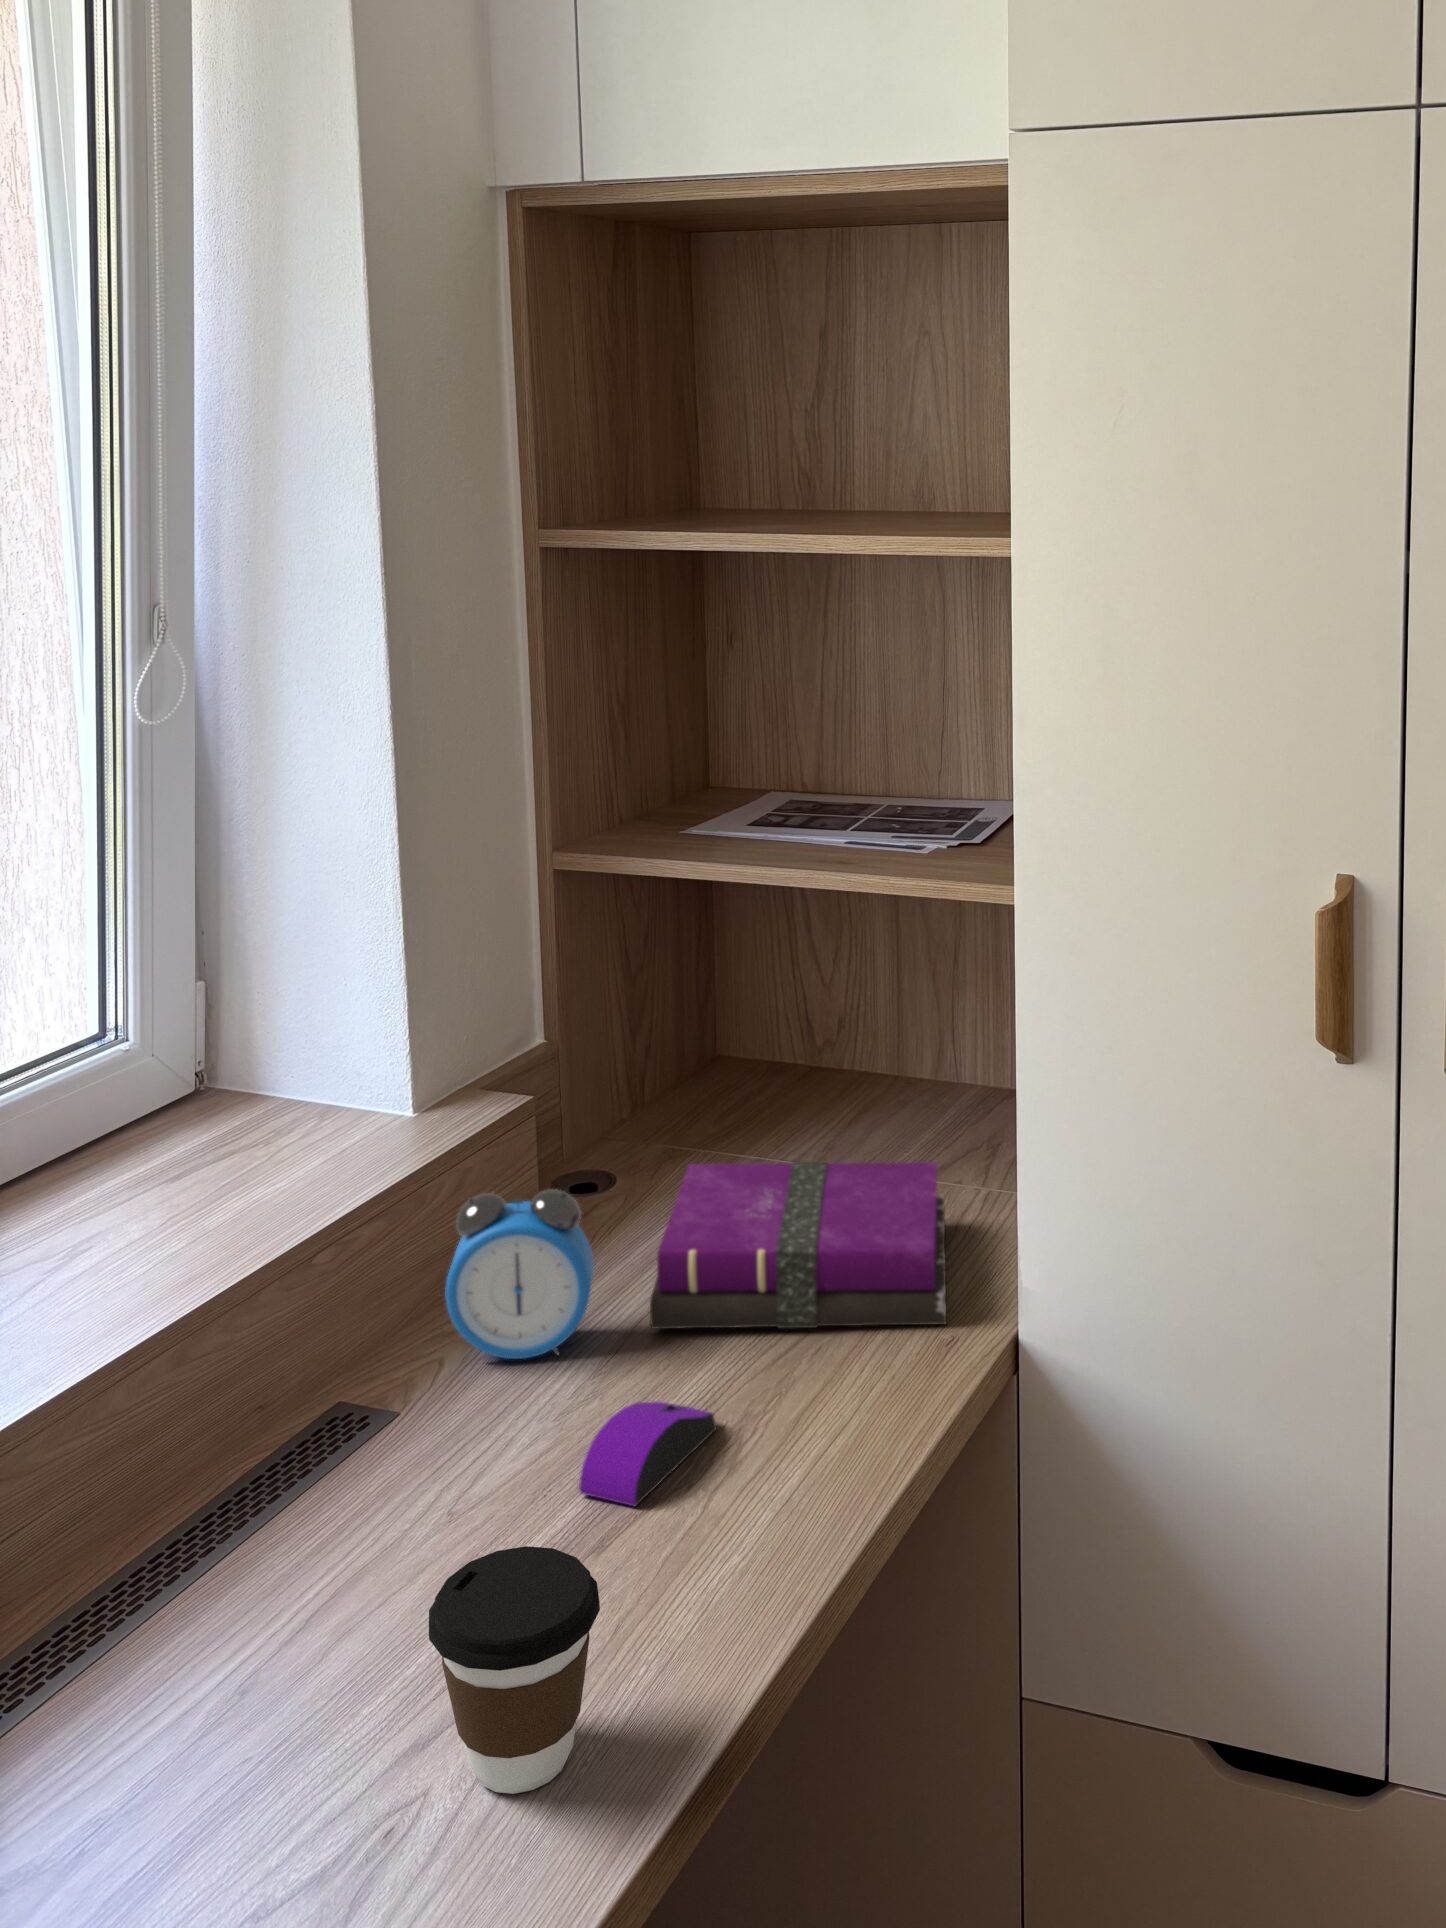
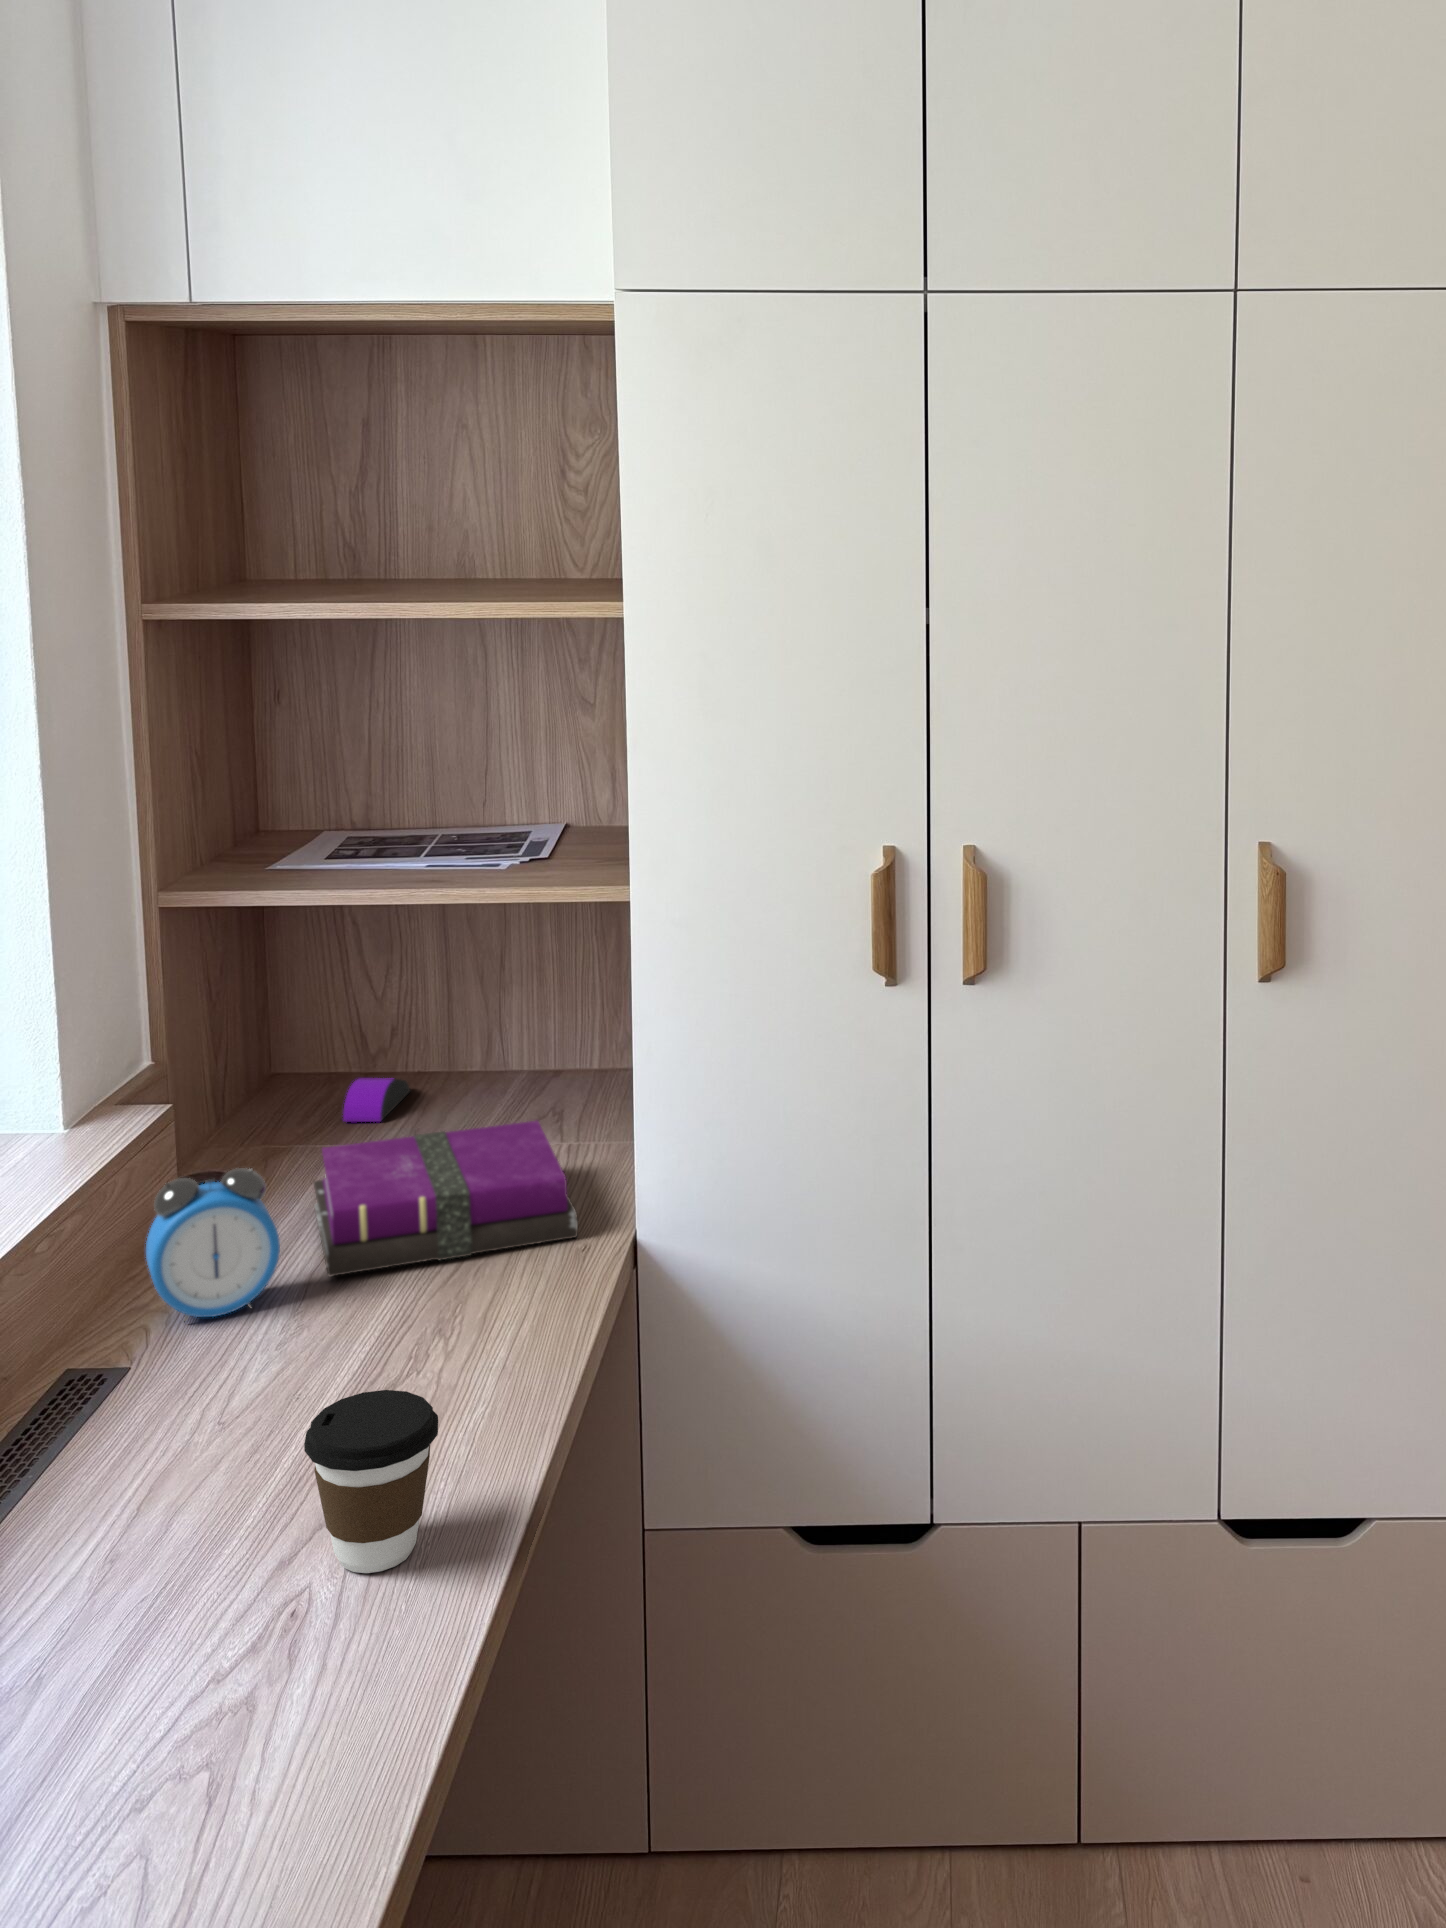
computer mouse: present [579,1402,717,1506] -> present [343,1078,410,1122]

